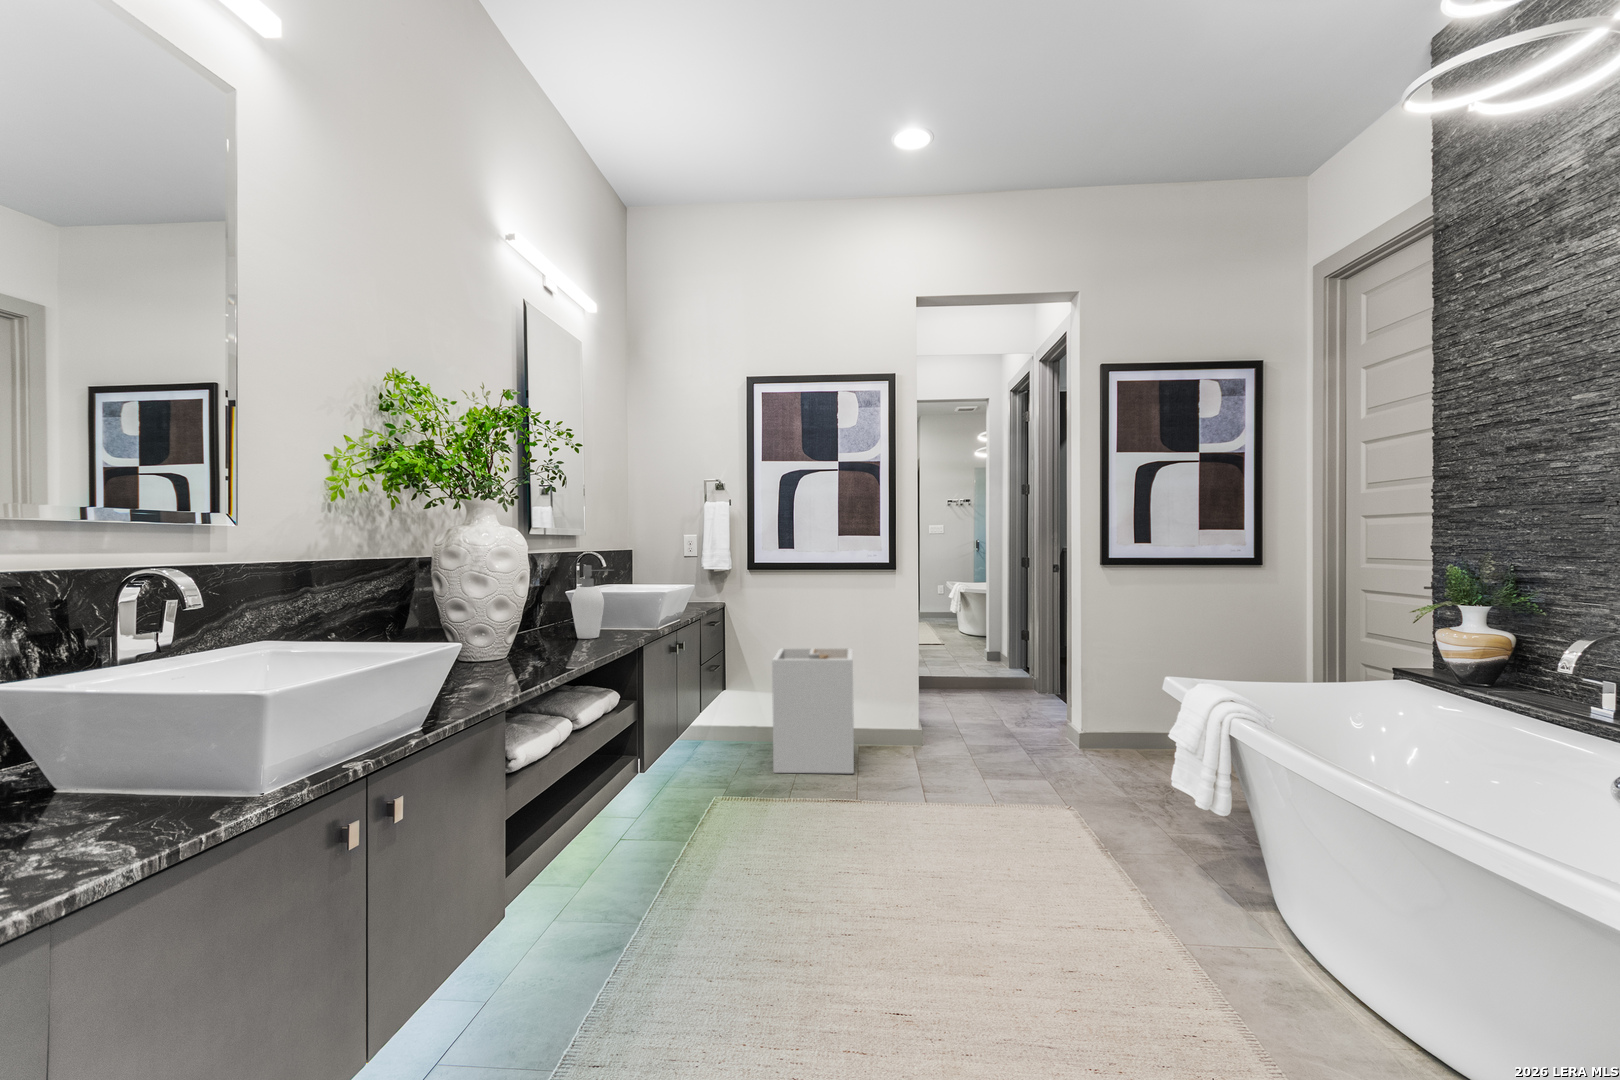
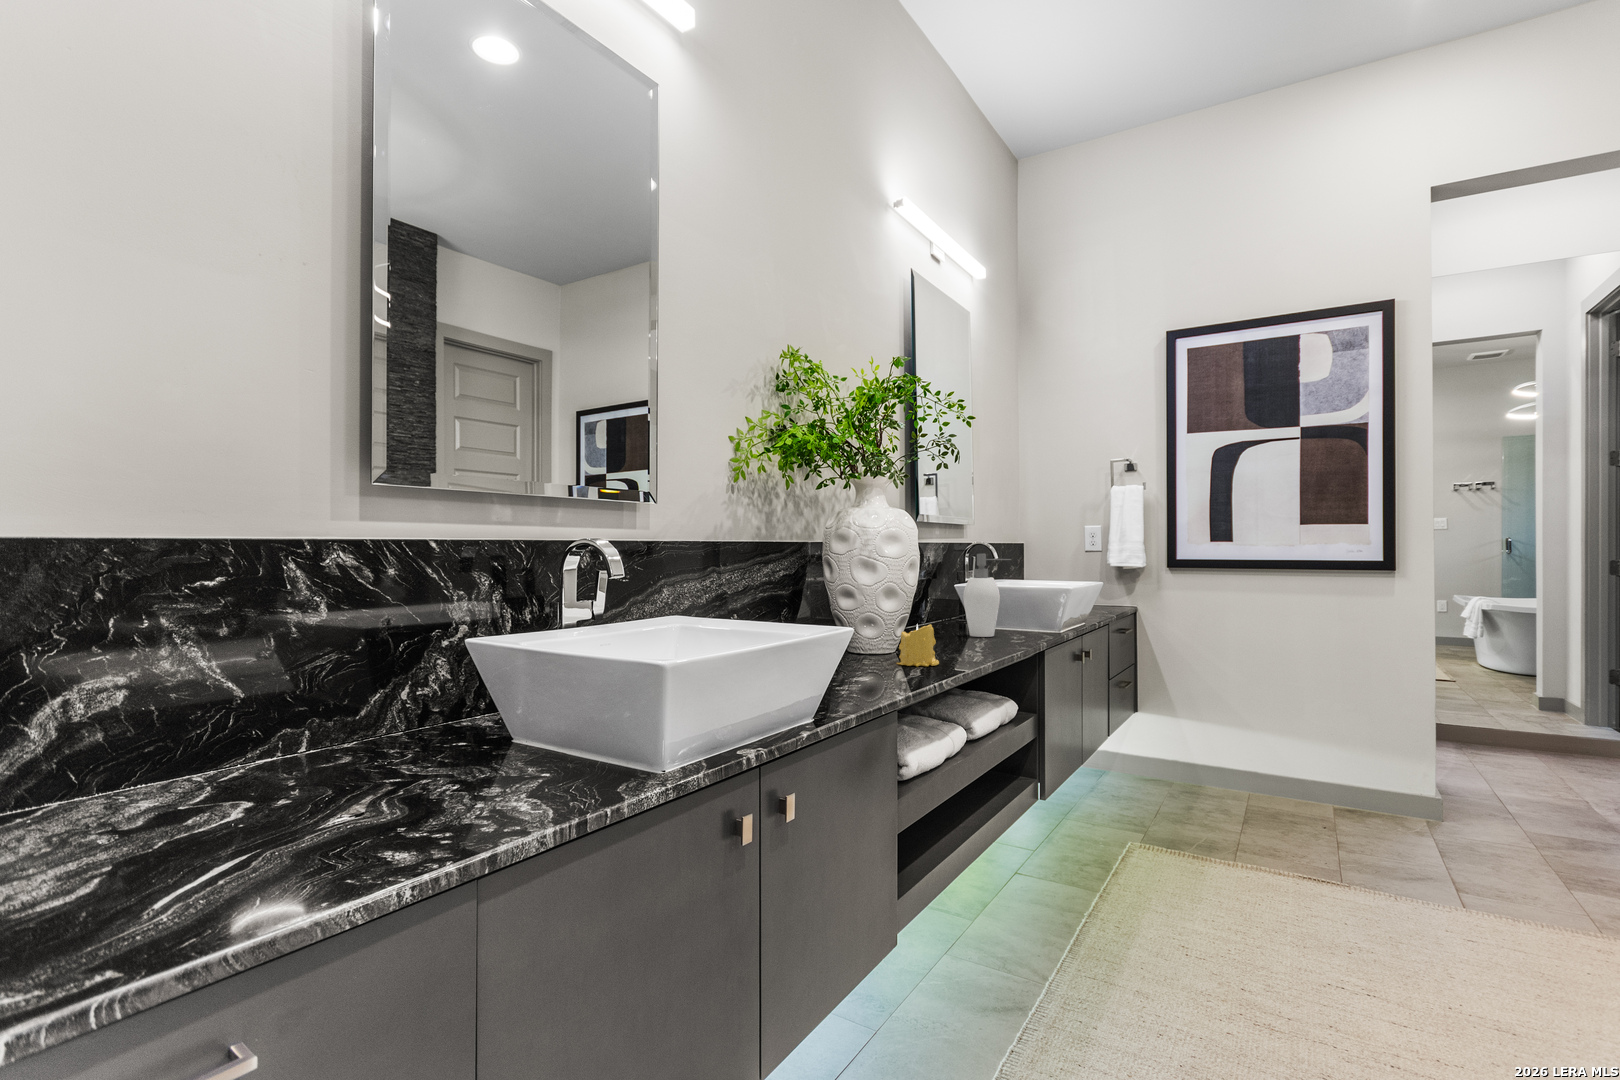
candle: none [506,631,546,670] -> present [897,624,939,666]
laundry hamper: present [772,648,854,773] -> none [1205,667,1326,841]

